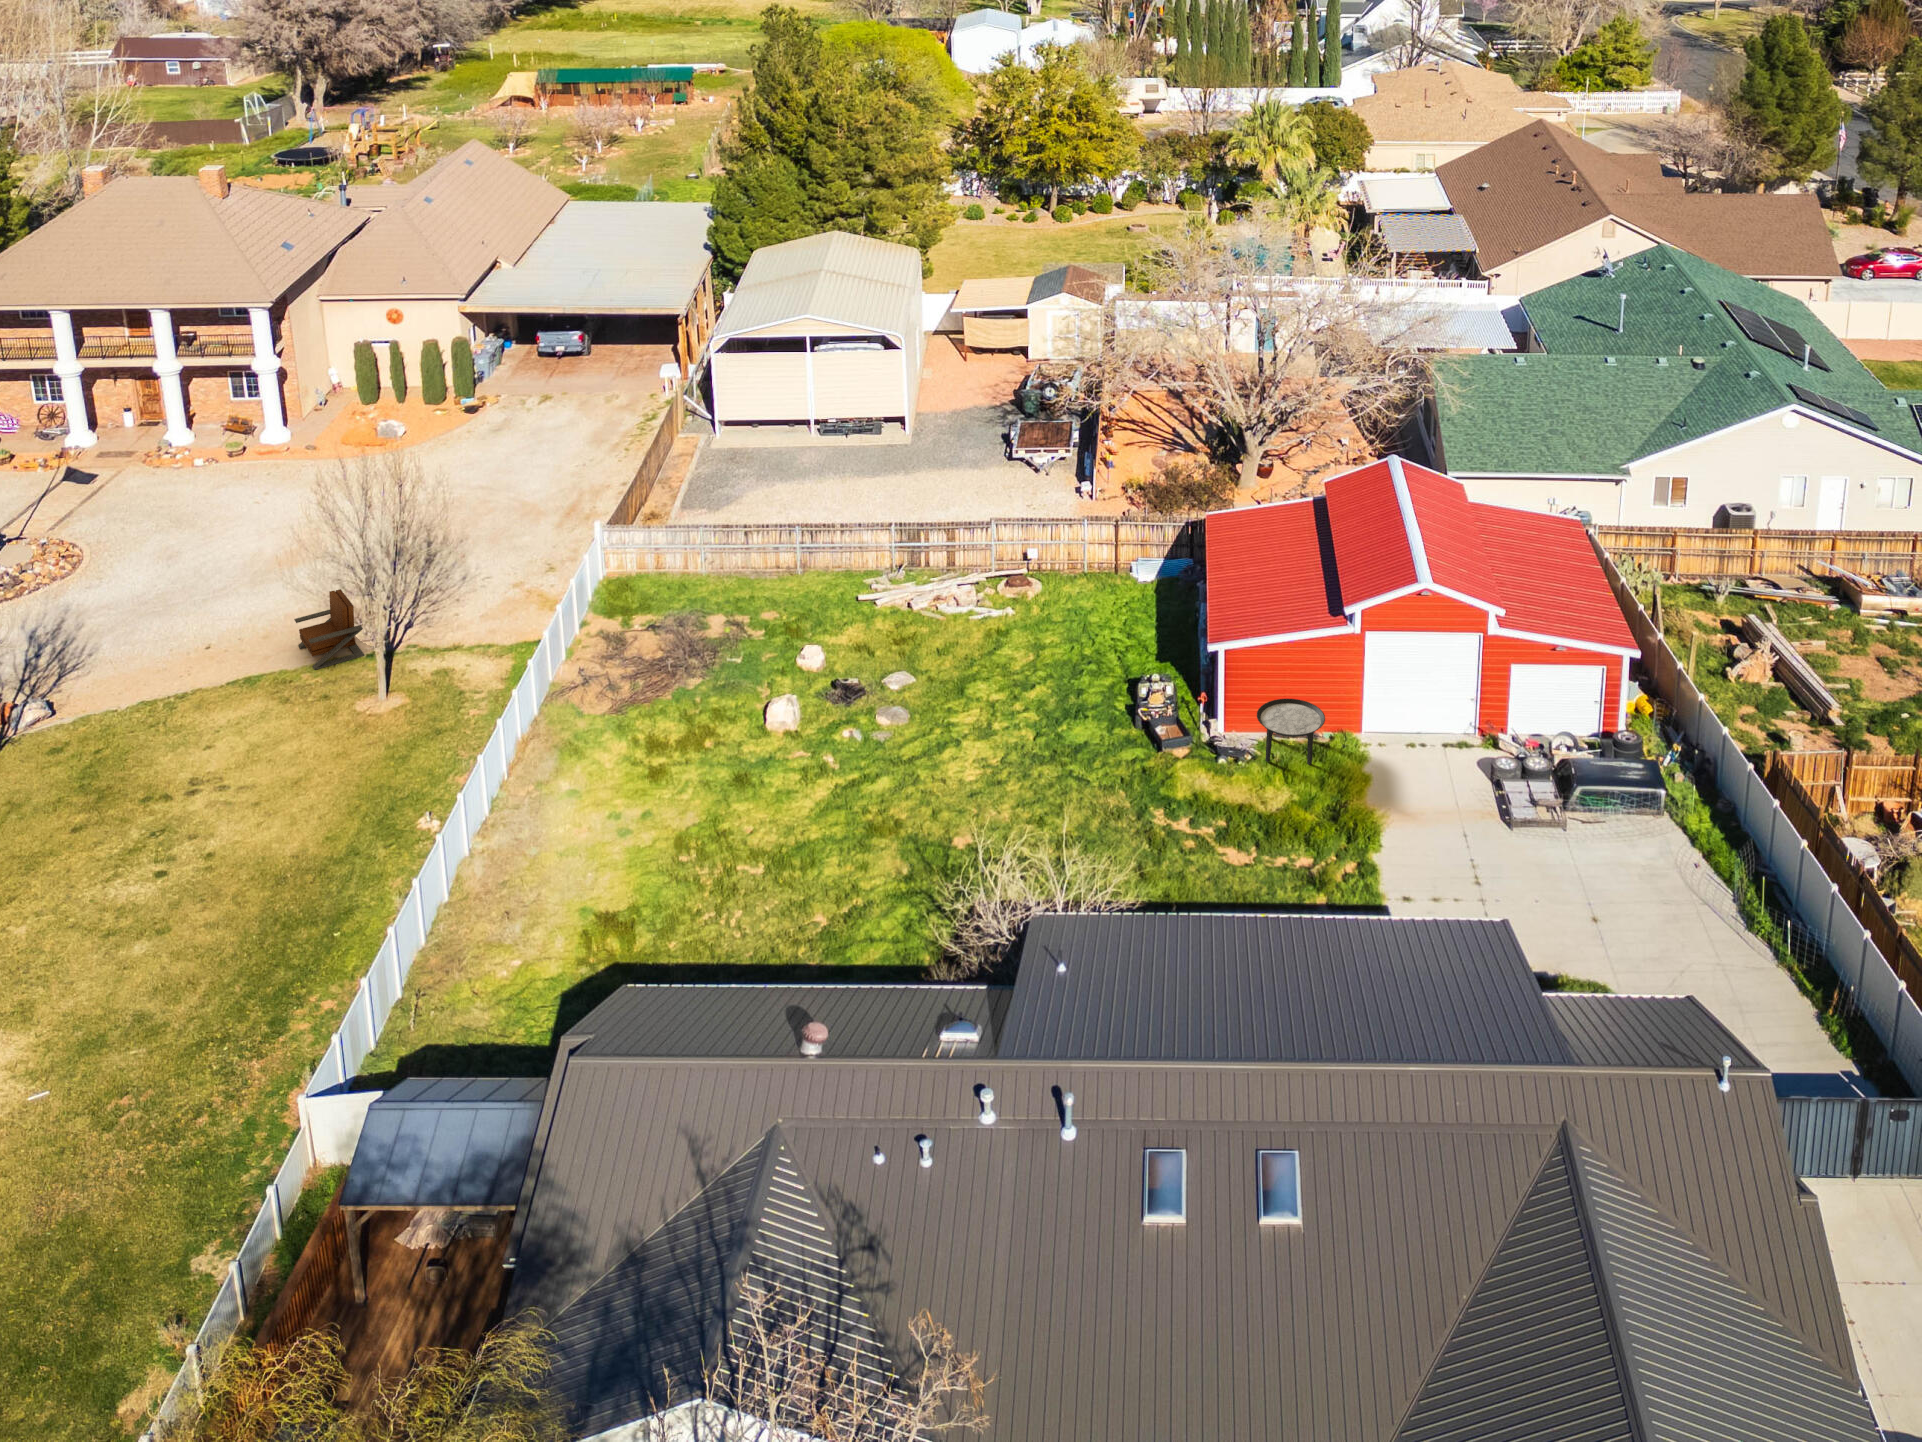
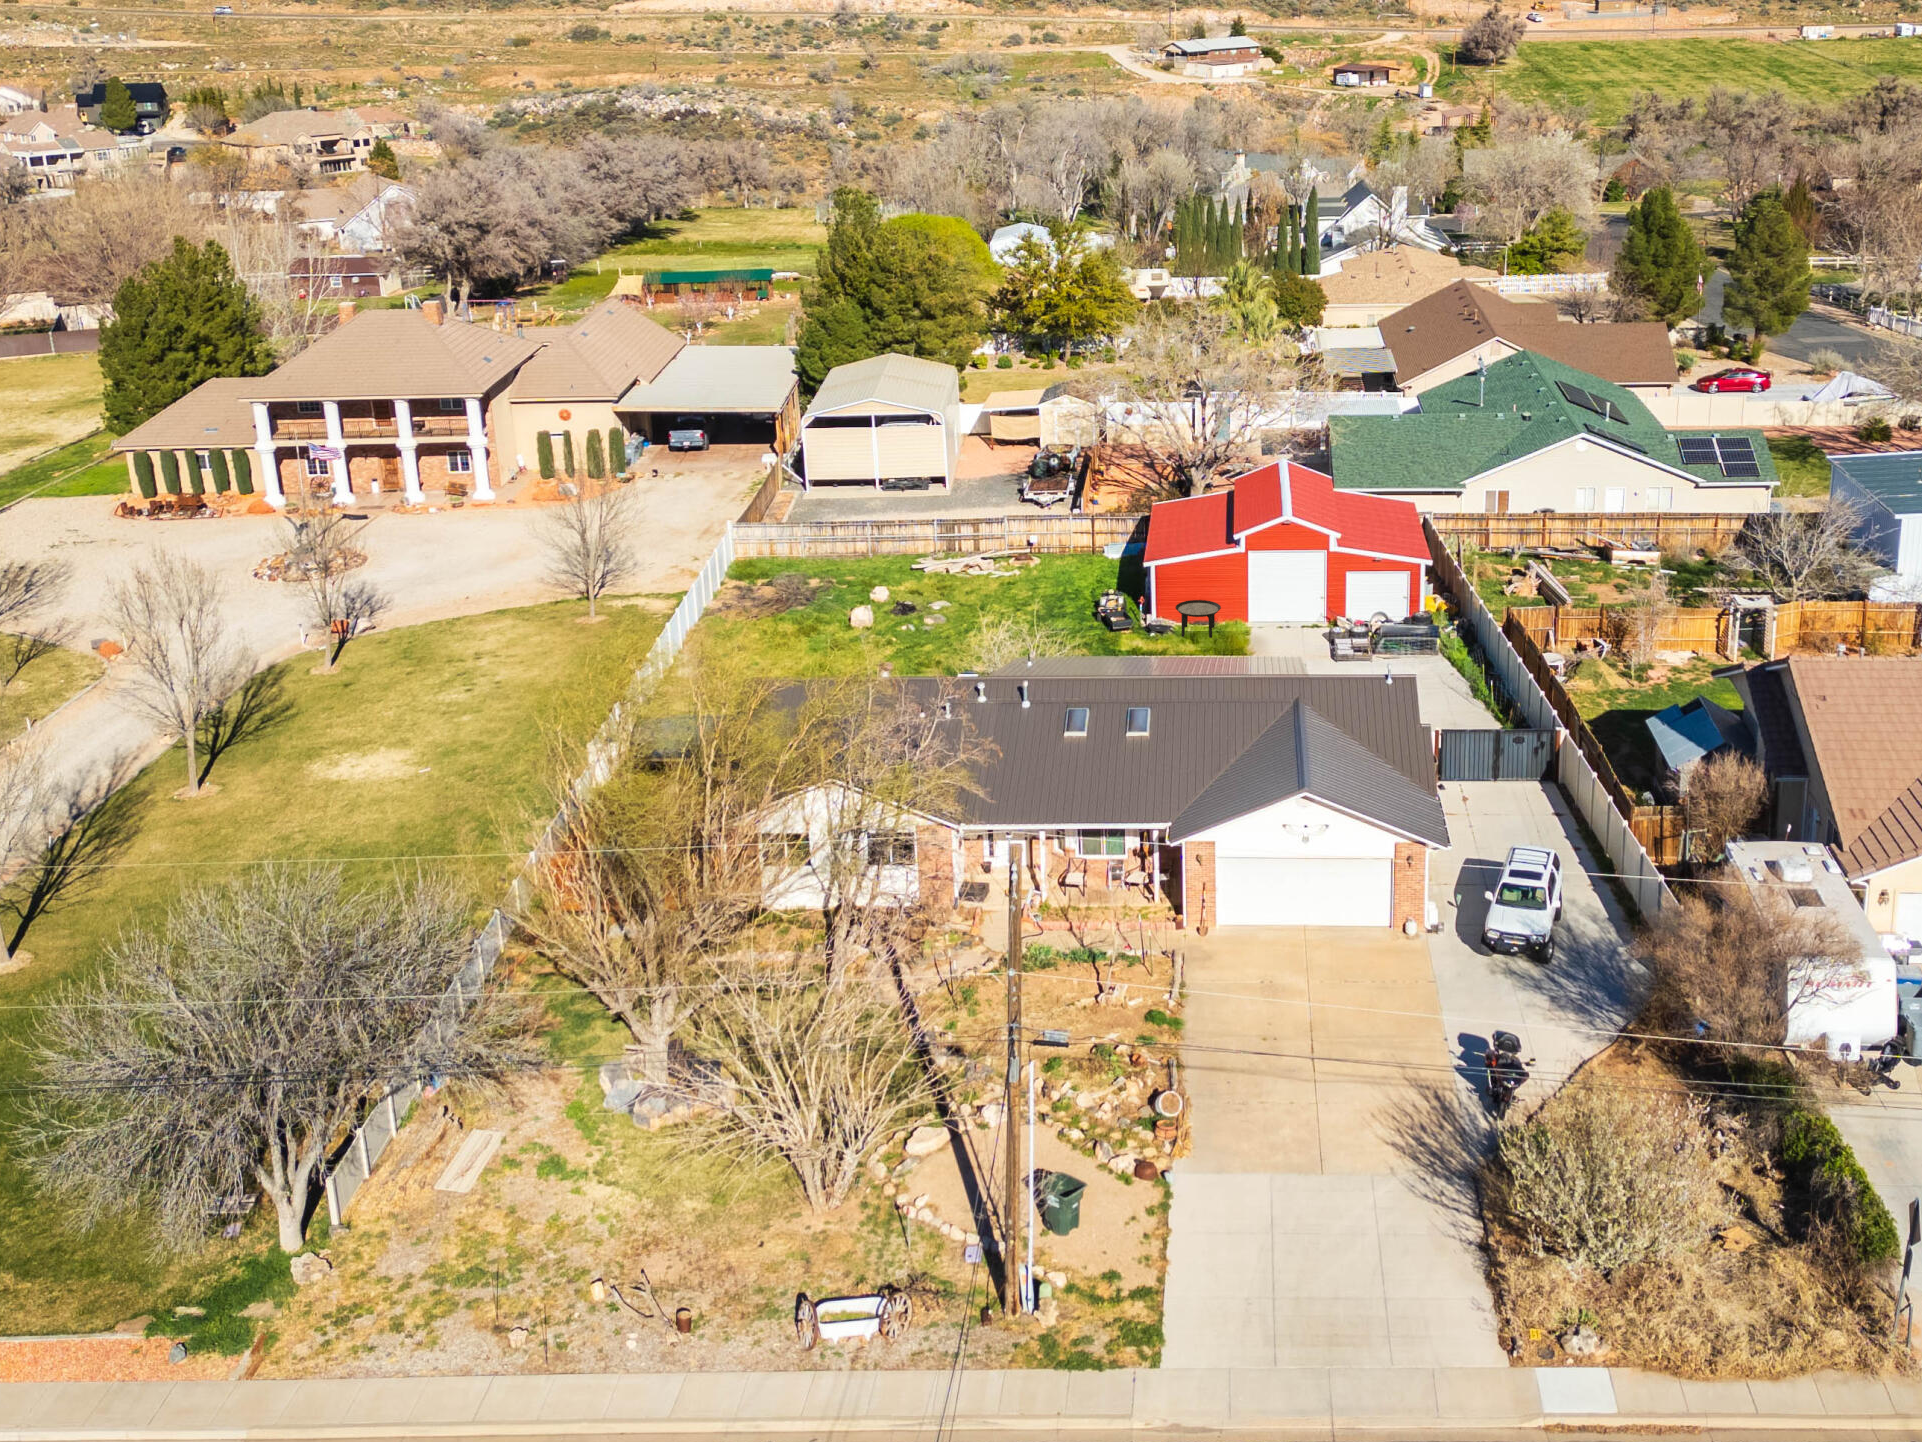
lounge chair: present [294,589,364,670] -> none [531,558,579,607]

